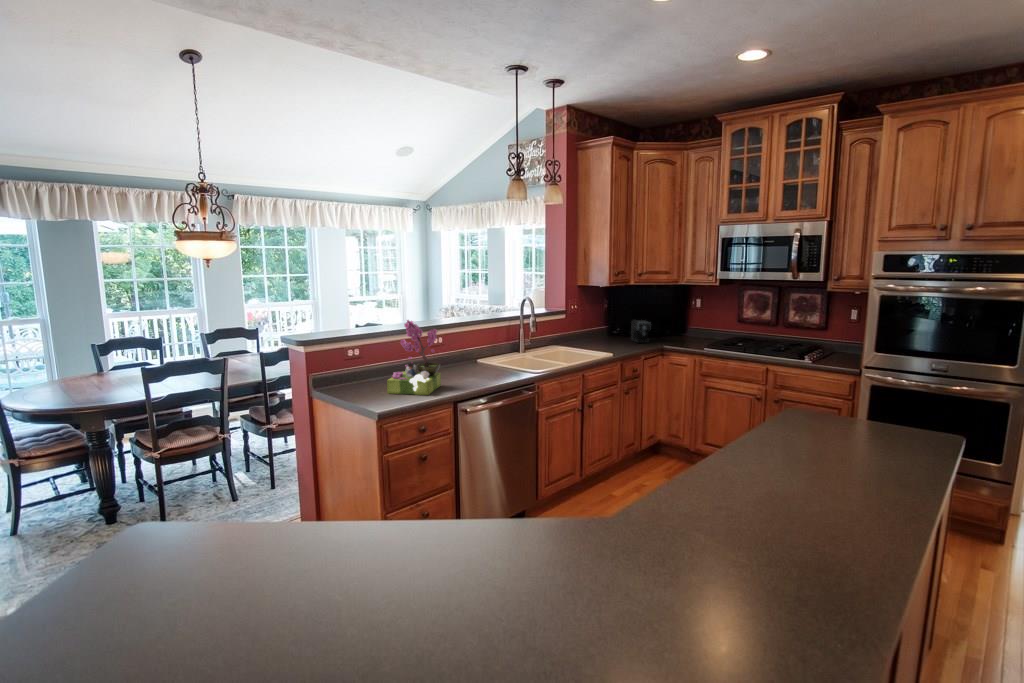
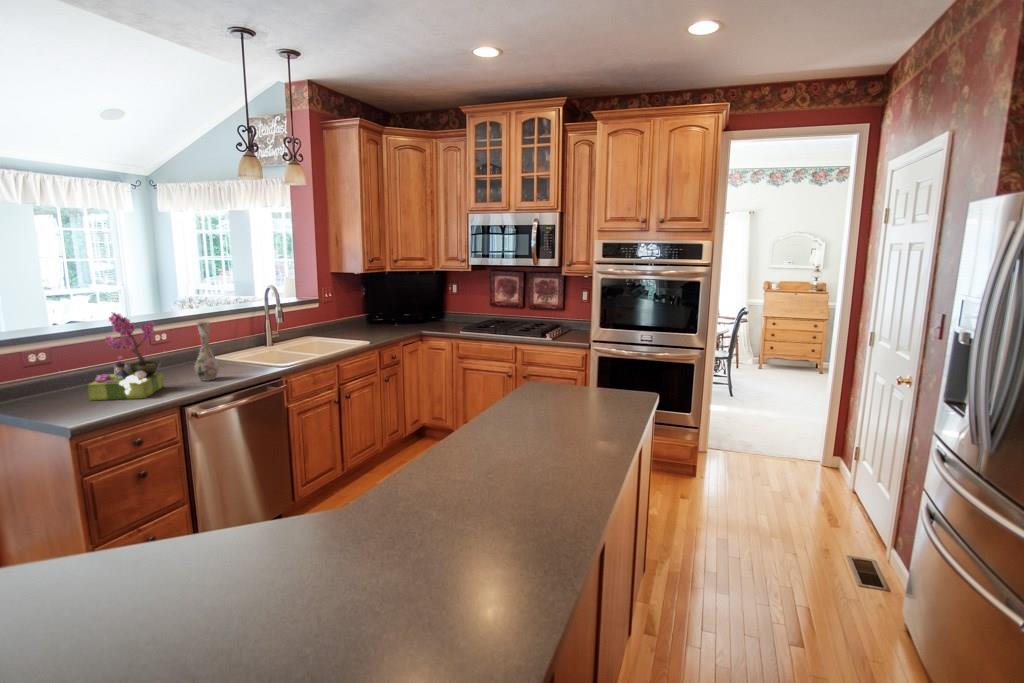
coffee maker: present [631,320,651,343] -> none [391,307,425,330]
vase: none [465,330,484,383] -> present [194,321,219,381]

